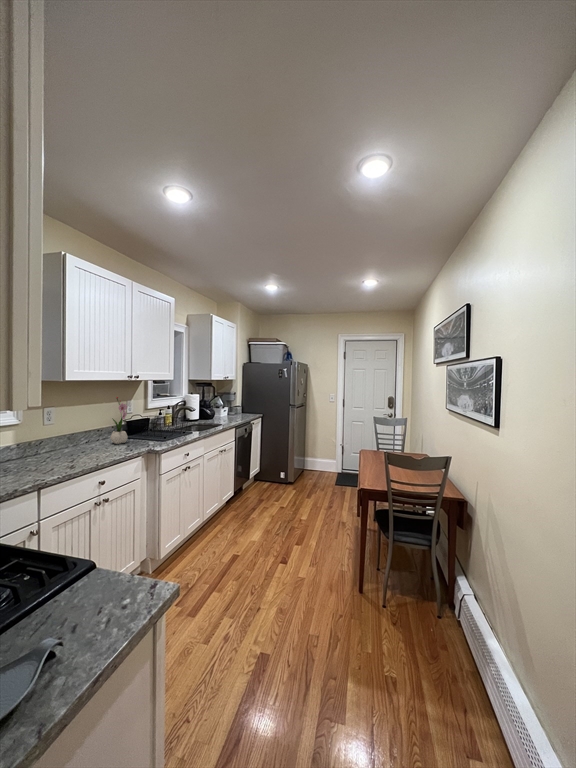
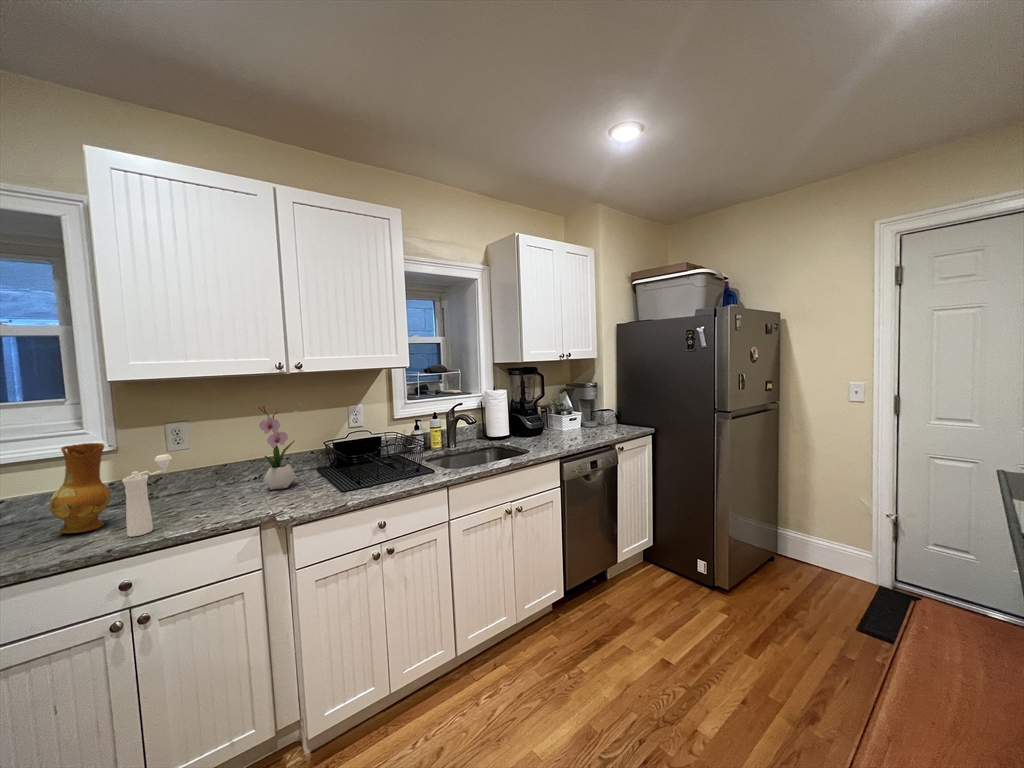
ceramic jug: none [29,414,60,464] -> present [49,443,111,533]
pepper mill: none [86,420,100,460] -> present [122,454,172,537]

